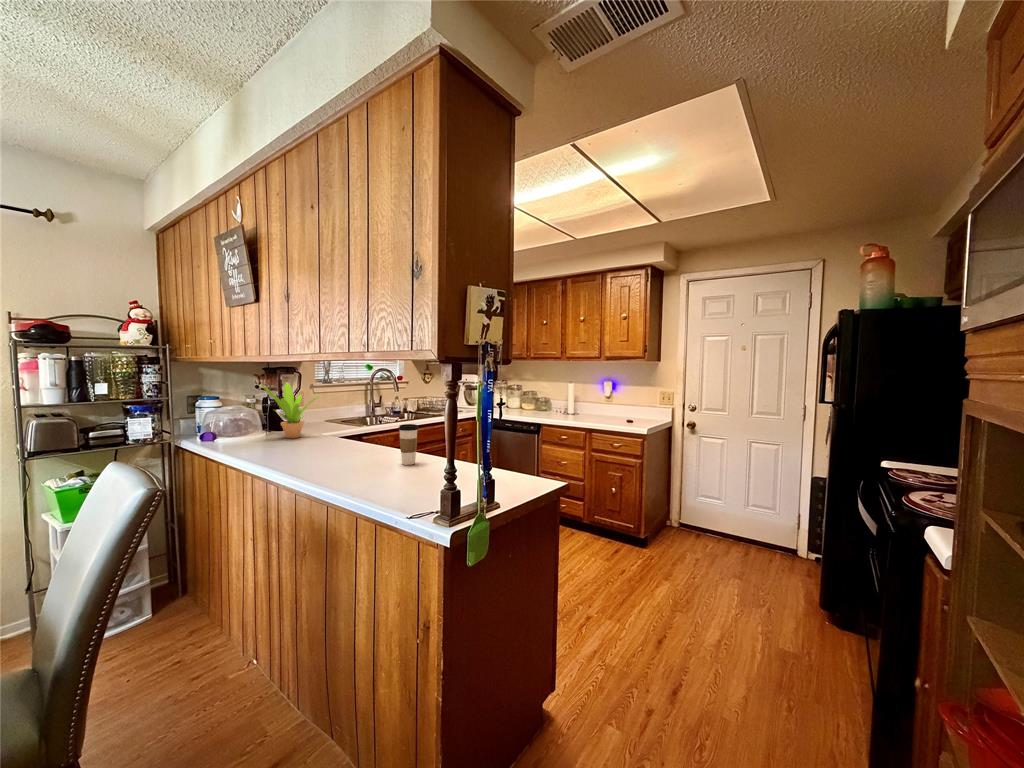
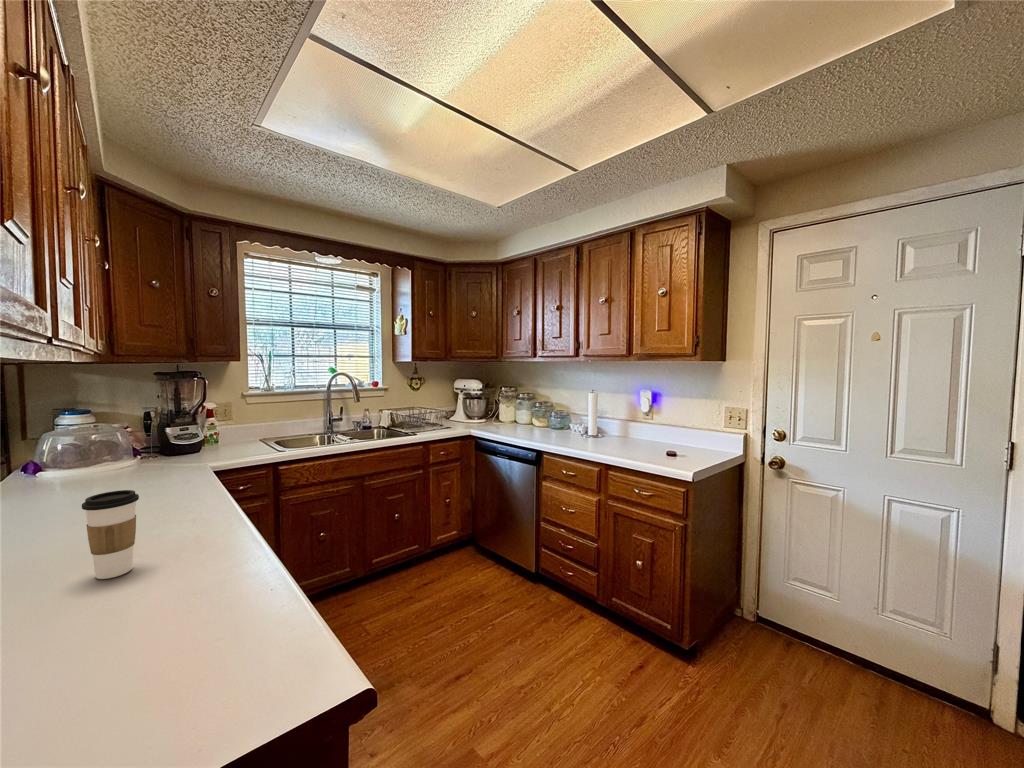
potted plant: present [260,382,316,438] -> none [56,395,161,479]

